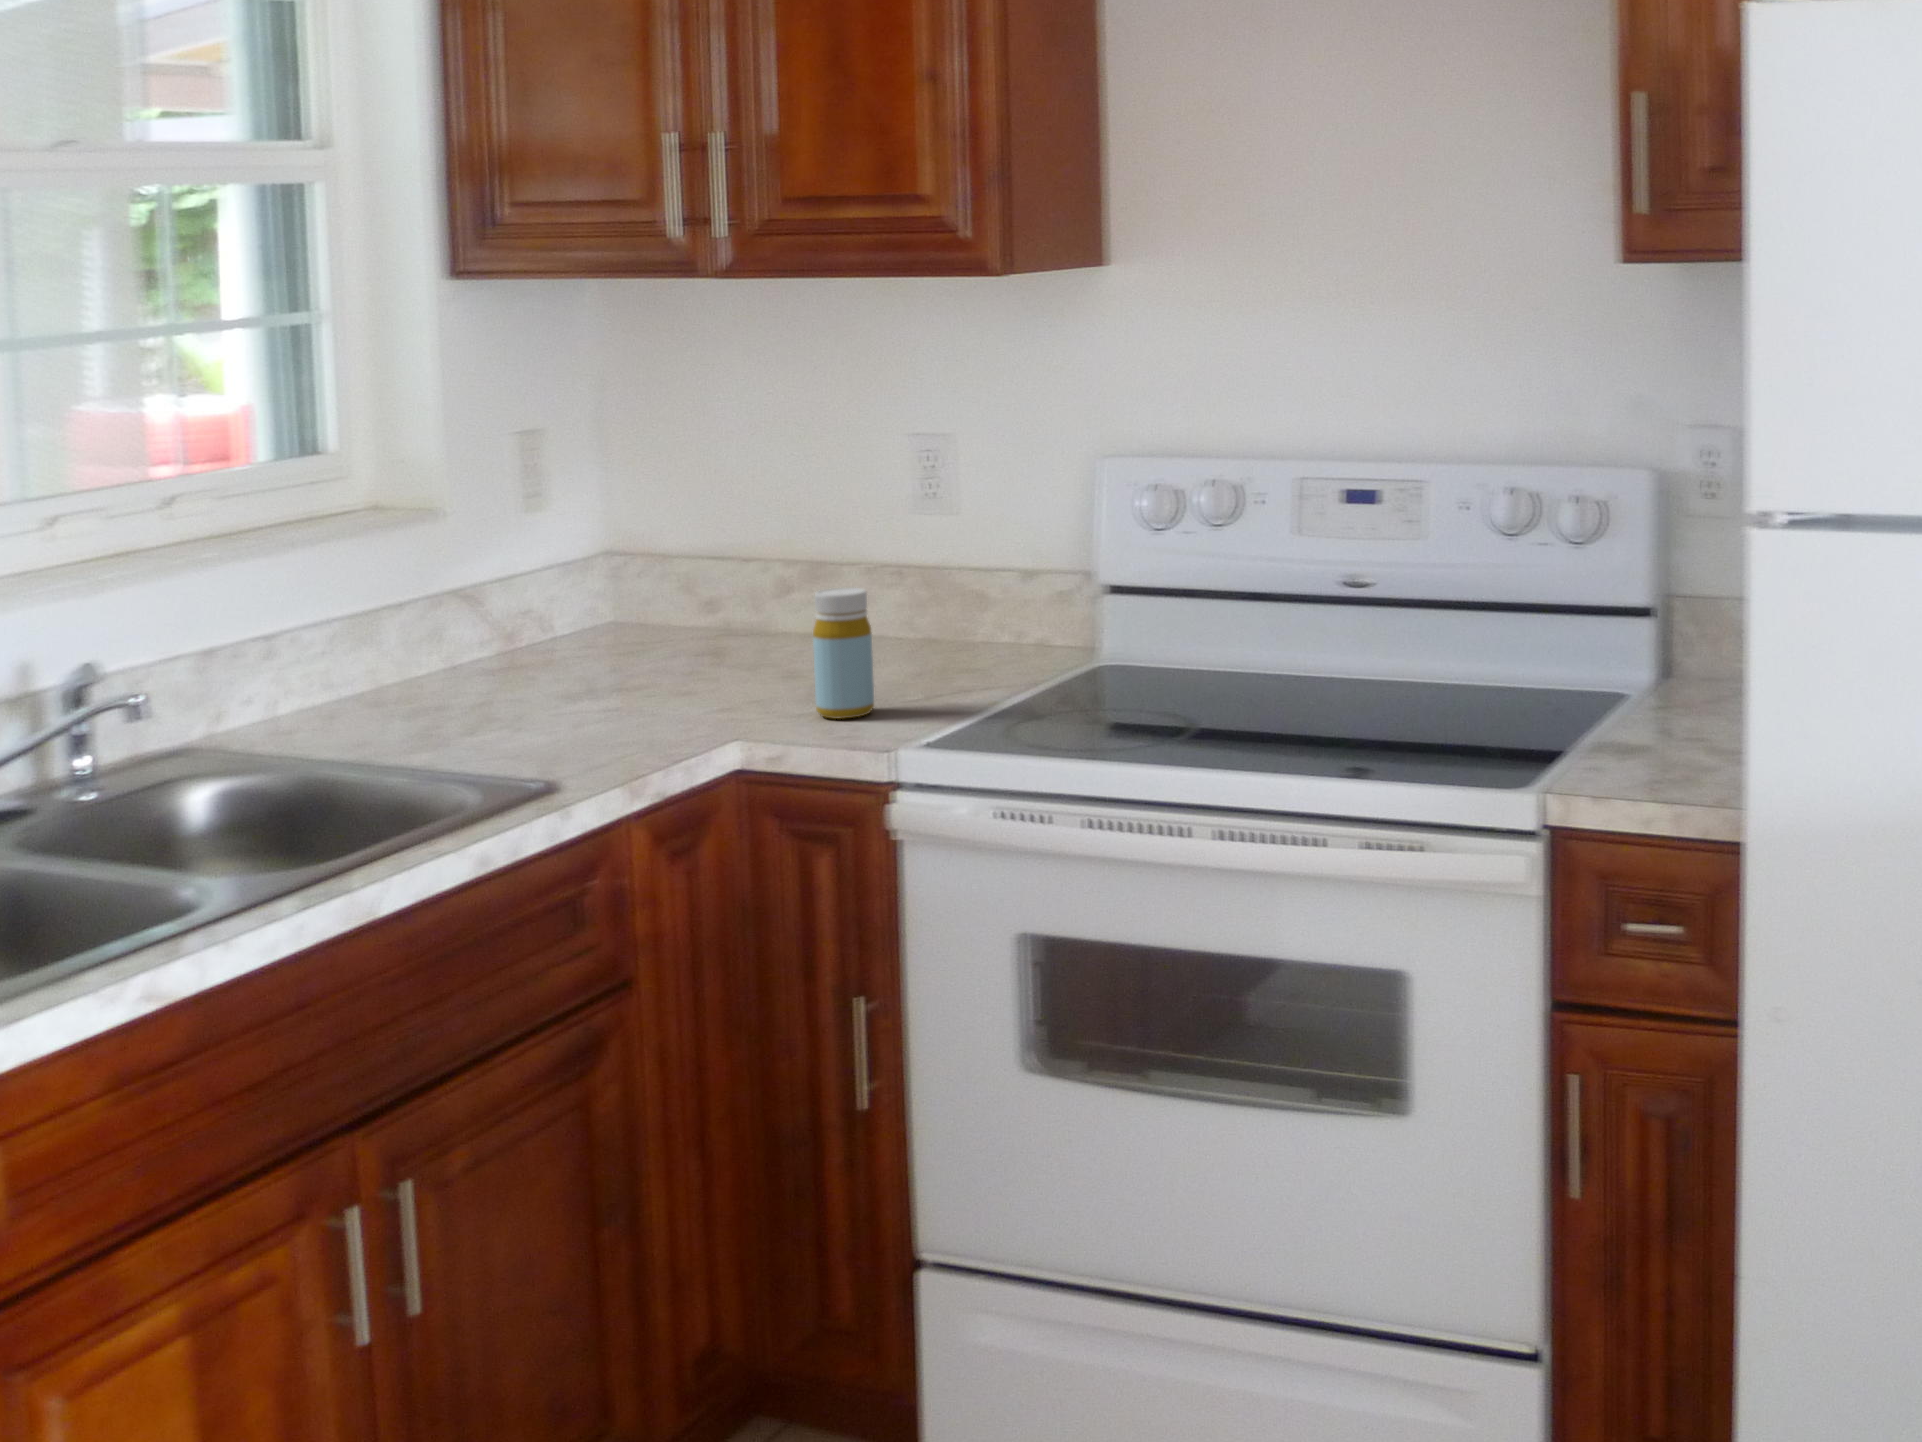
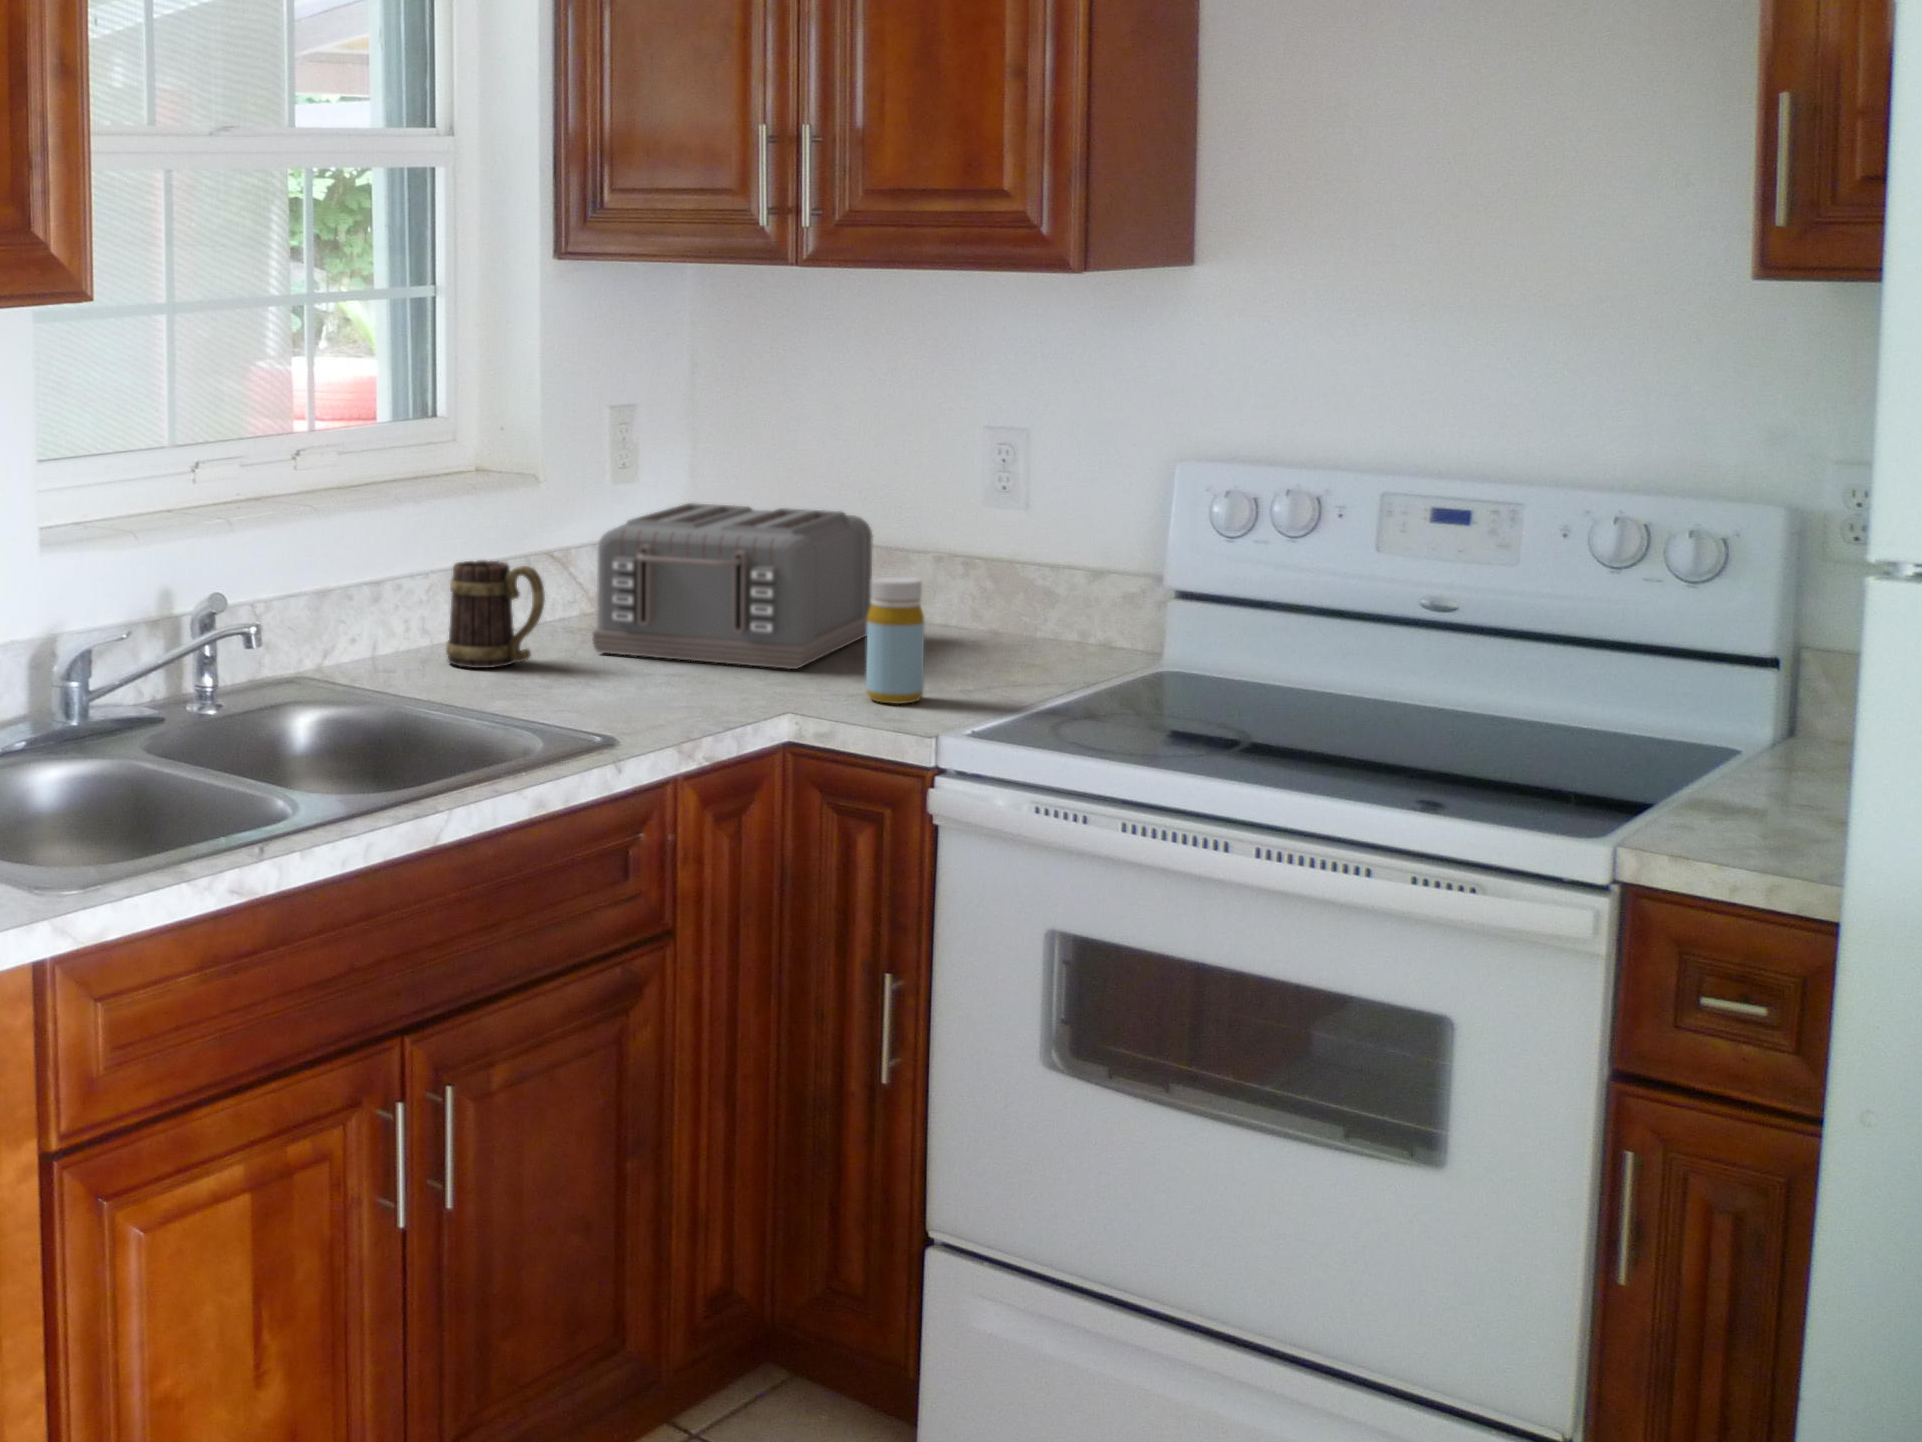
toaster: none [516,525,814,692] -> present [592,503,873,669]
mug: none [350,605,461,723] -> present [446,560,545,668]

